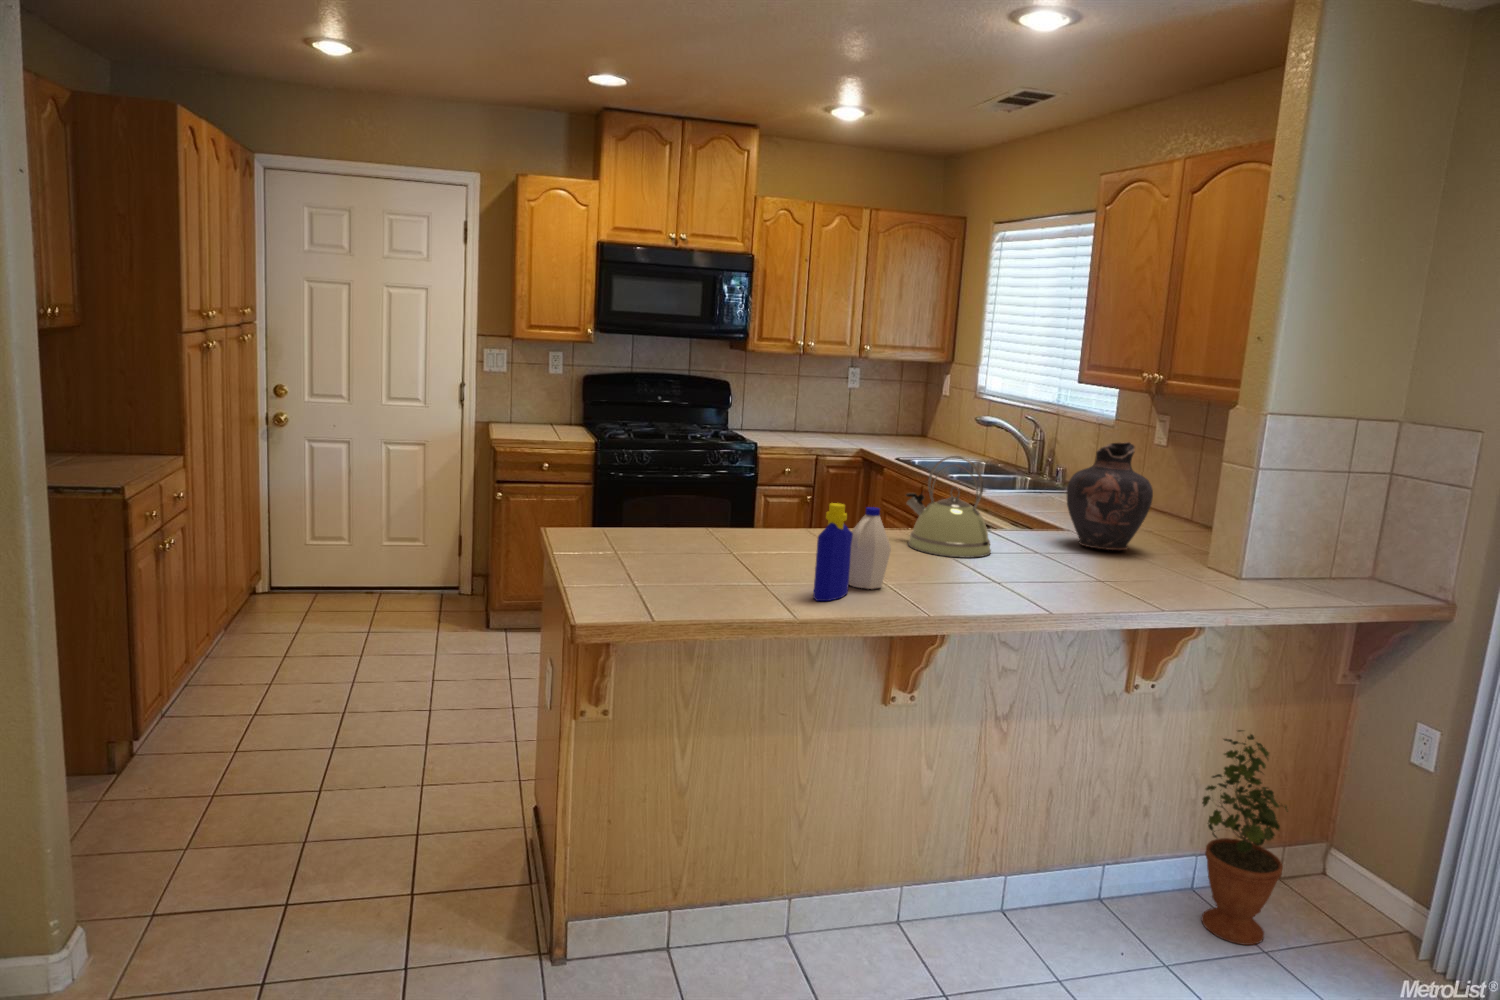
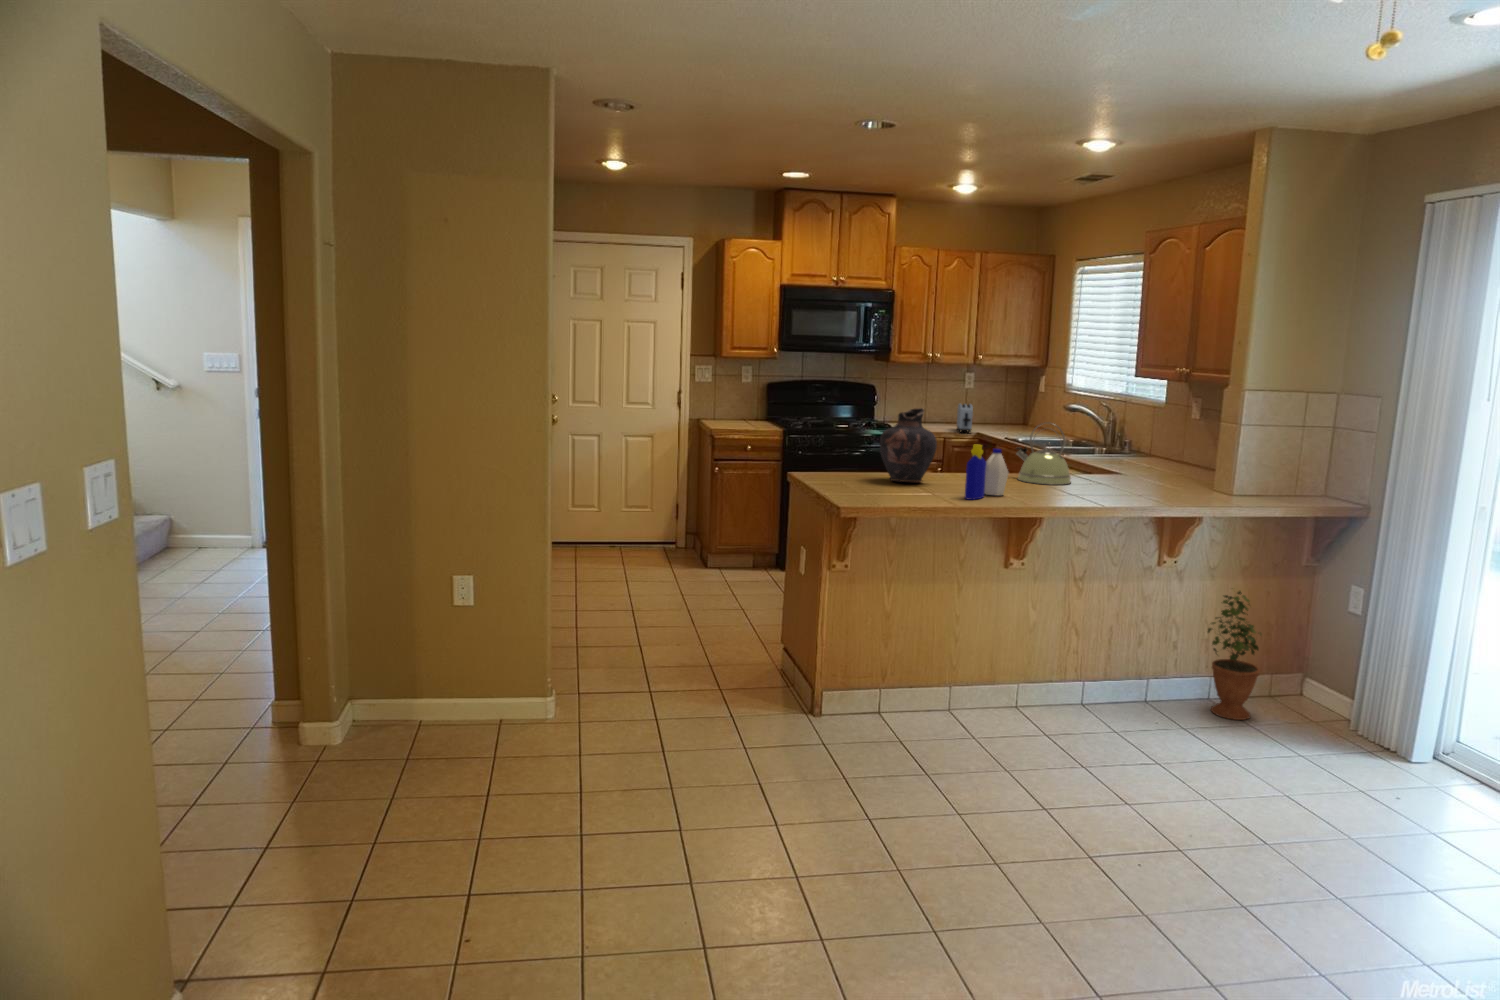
toaster: none [834,409,855,450] -> present [957,404,973,433]
vase: present [1067,442,1153,550] -> present [880,408,937,482]

